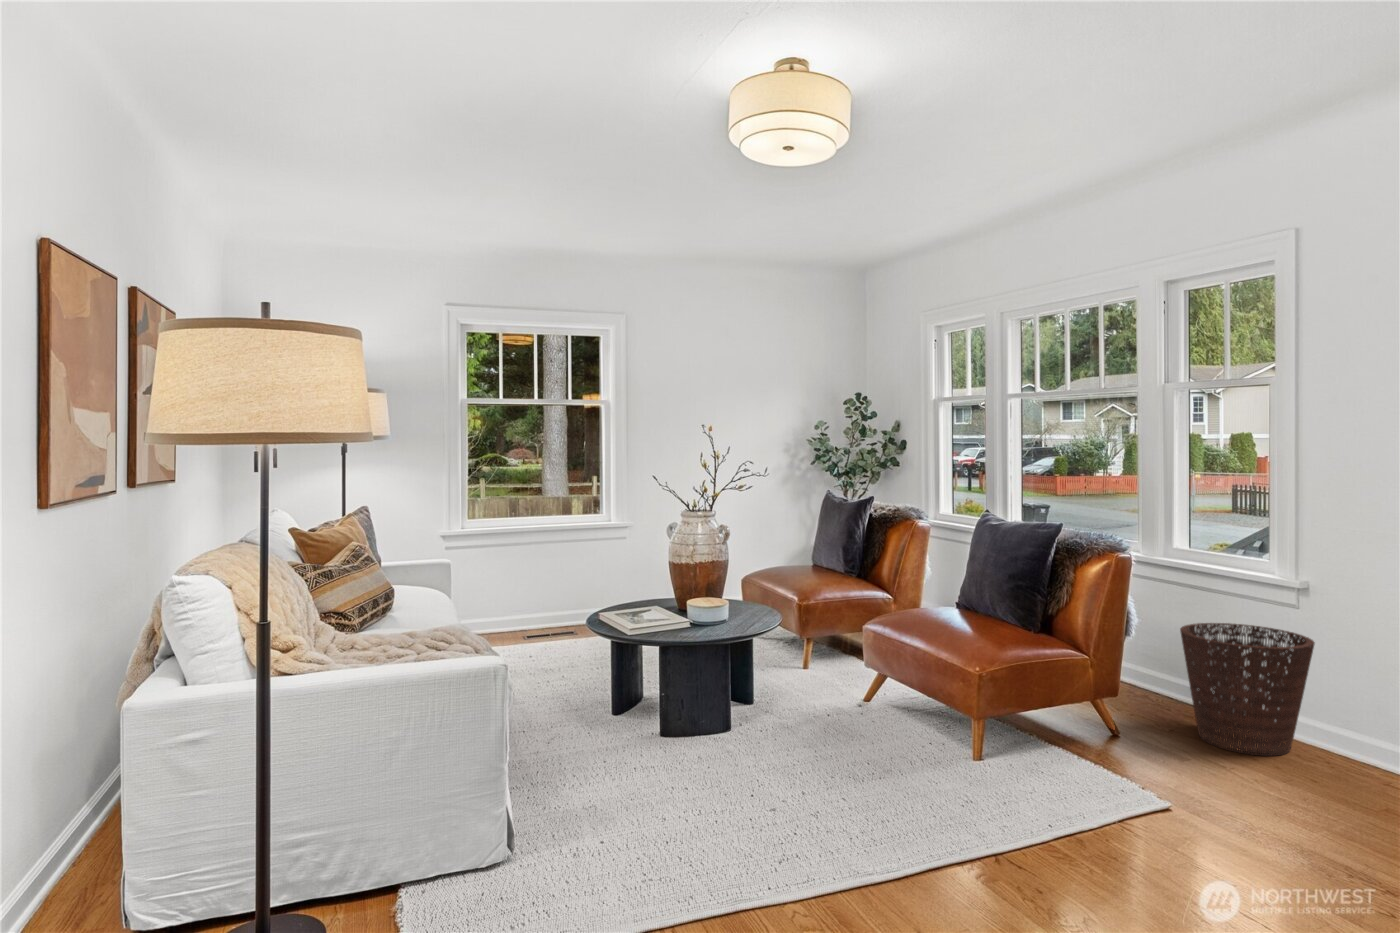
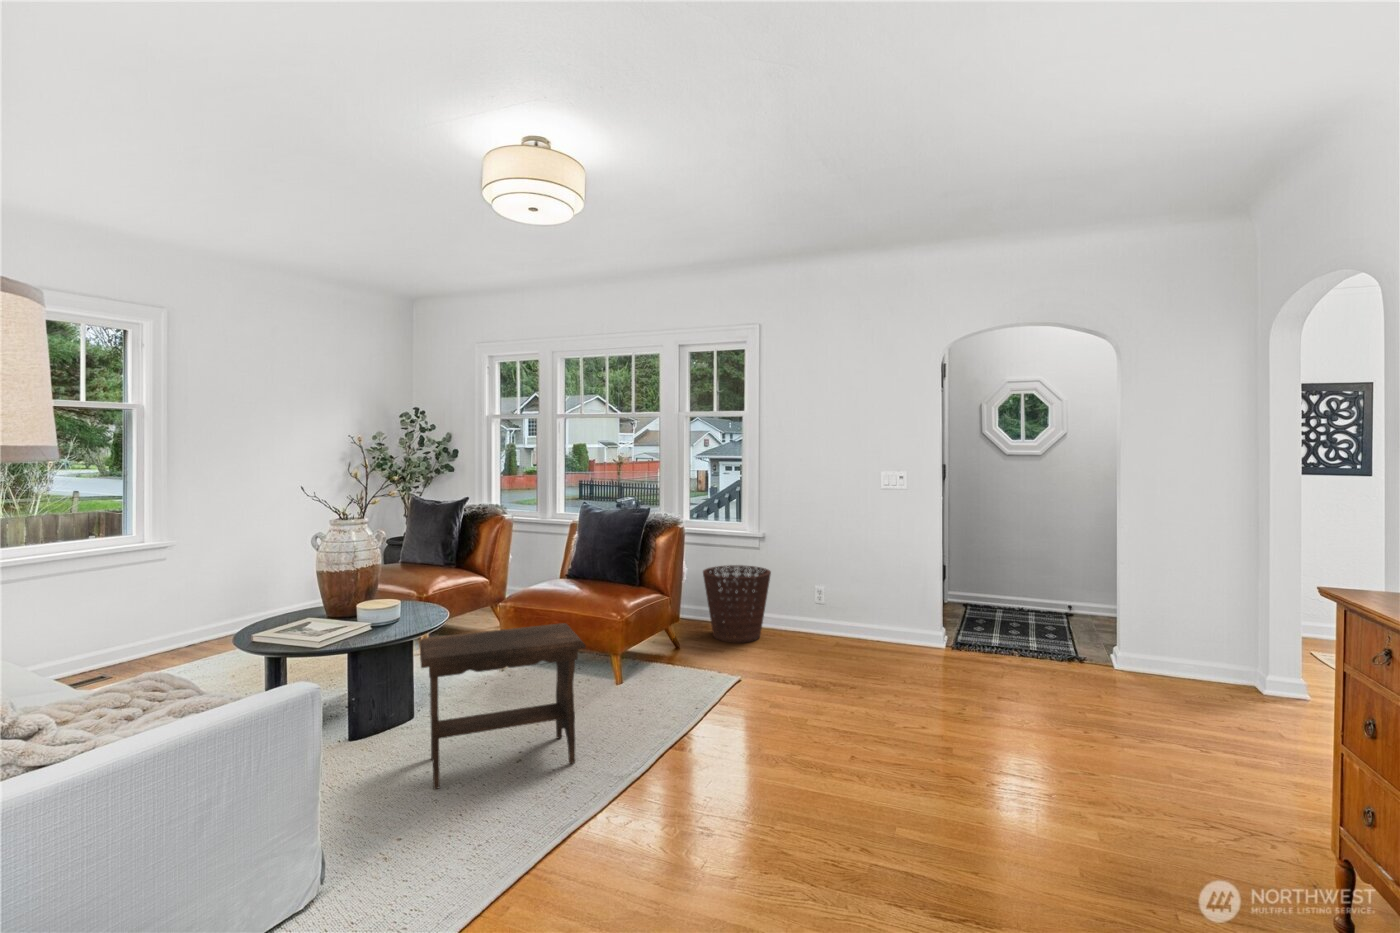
footstool: none [656,642,859,836] -> present [419,623,586,789]

